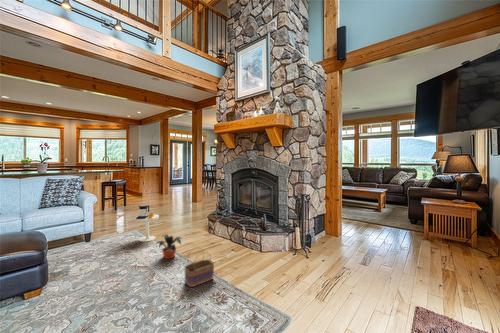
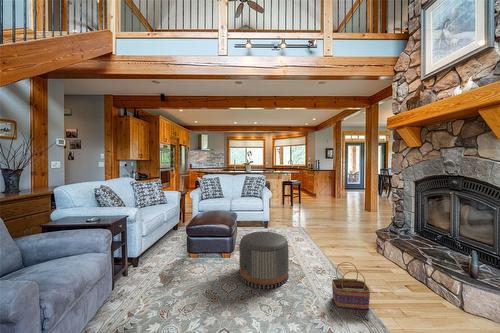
side table: present [135,205,159,242] -> none [298,204,320,240]
potted plant: present [156,235,181,259] -> none [310,238,339,264]
pouf: none [70,241,138,310] -> present [239,231,289,289]

